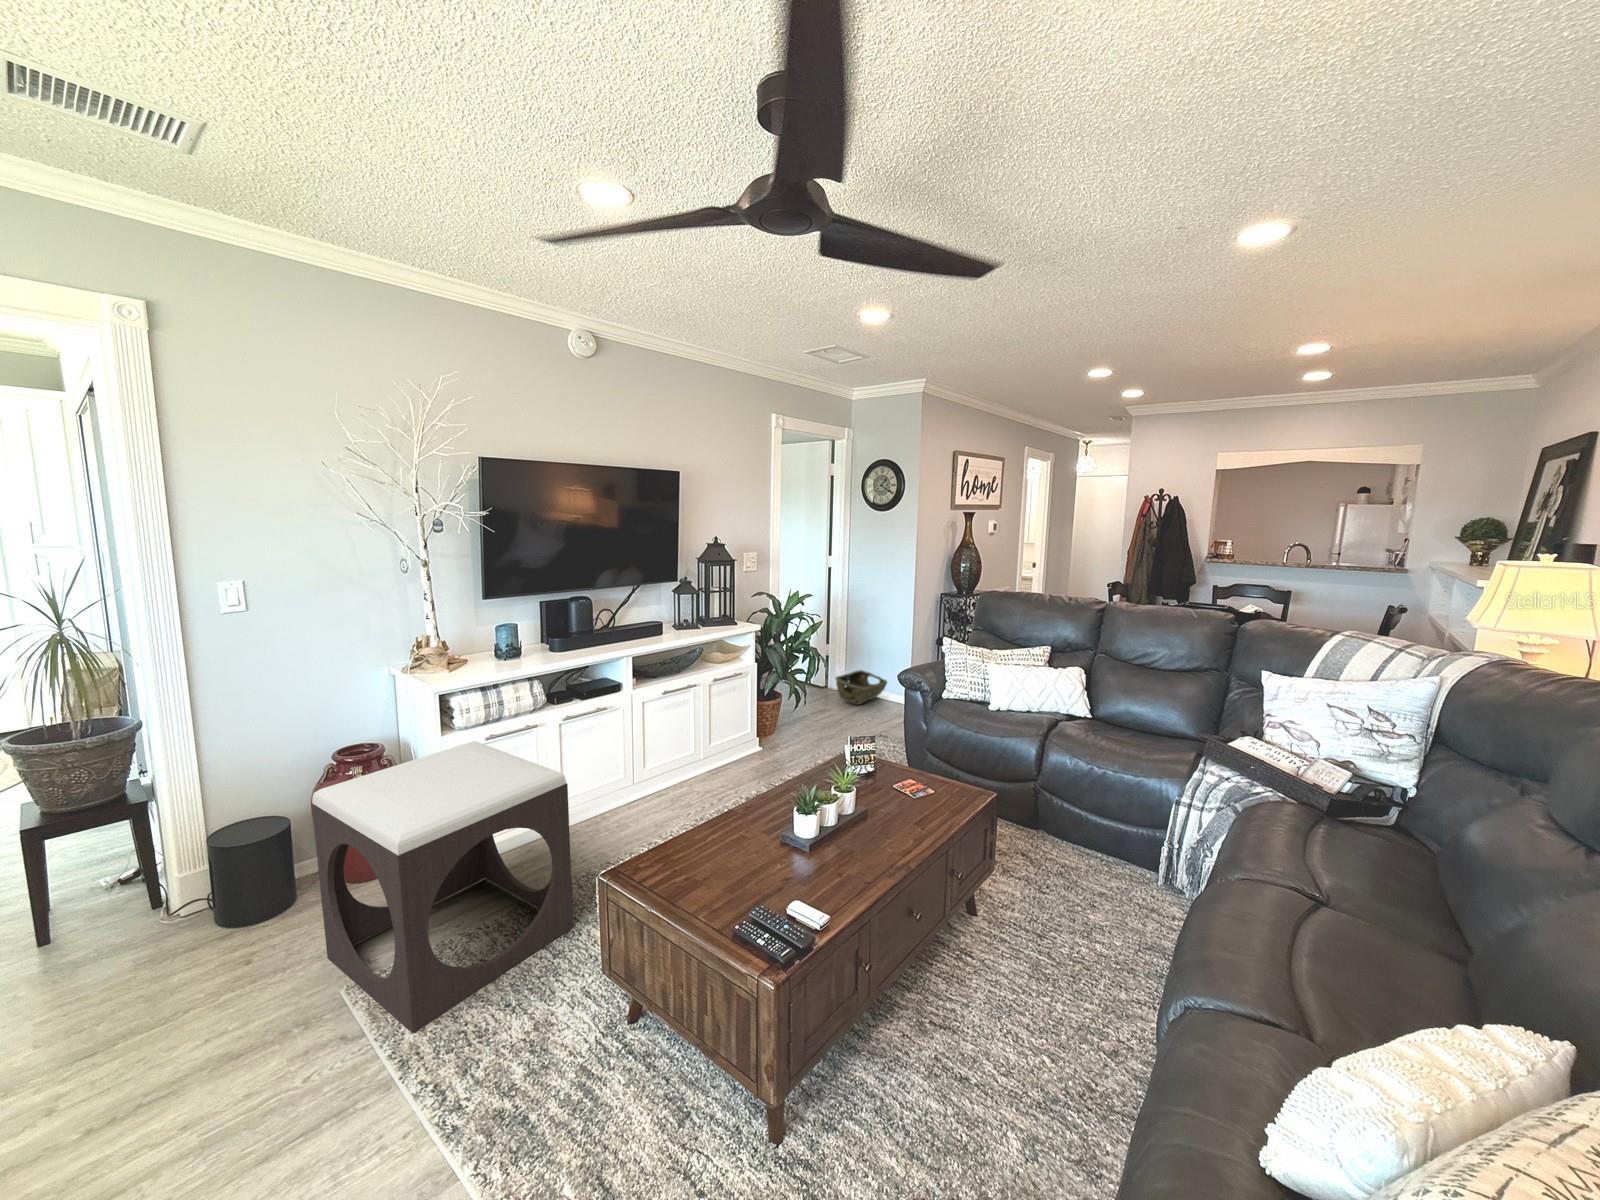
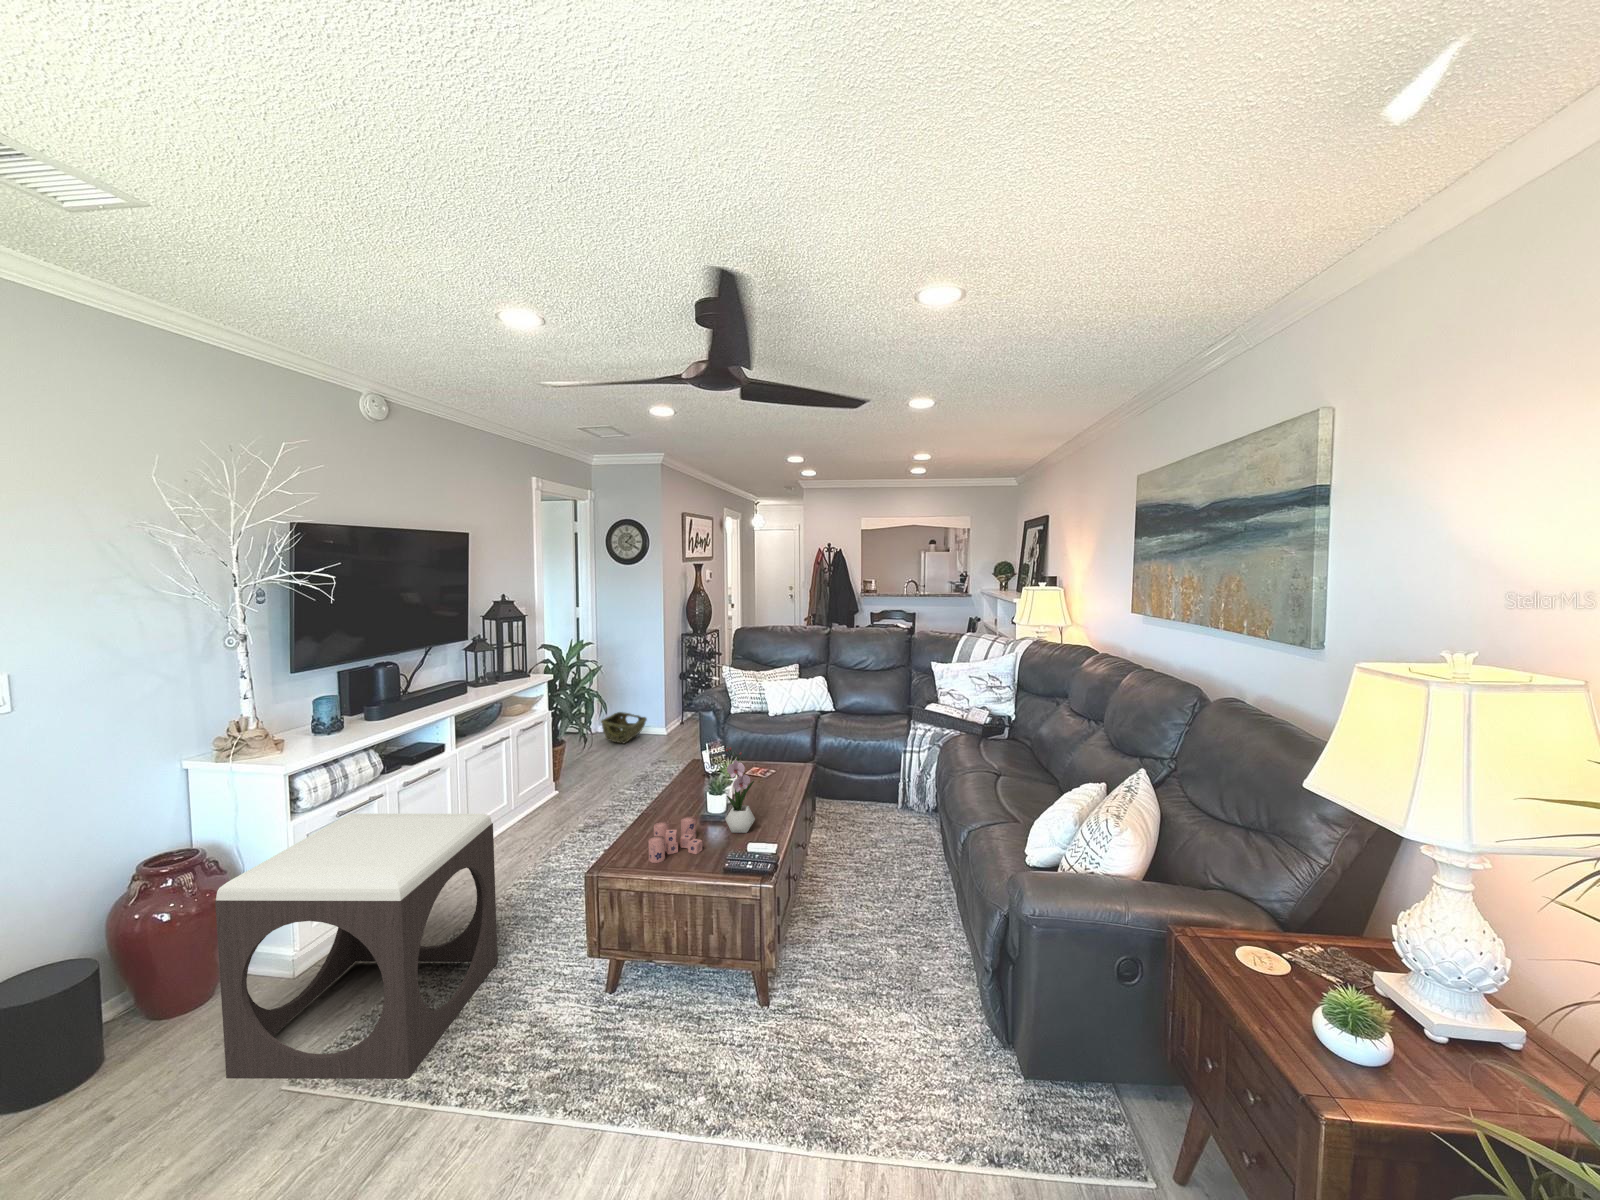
flower arrangement: none [796,759,847,879] -> present [725,747,755,833]
candle: none [680,832,761,892] -> present [648,816,702,863]

